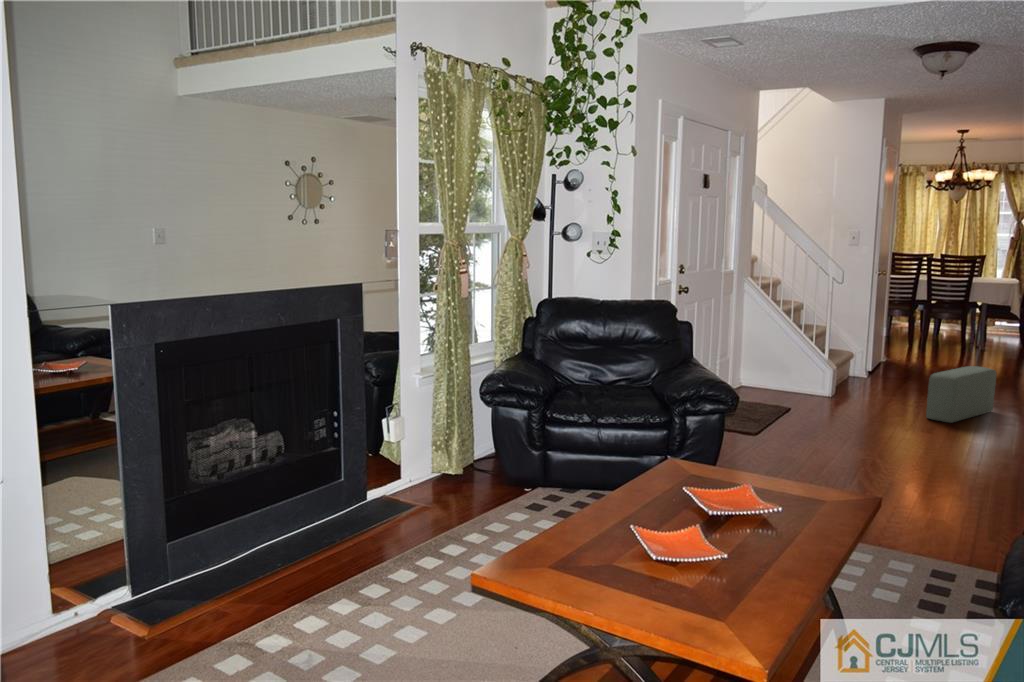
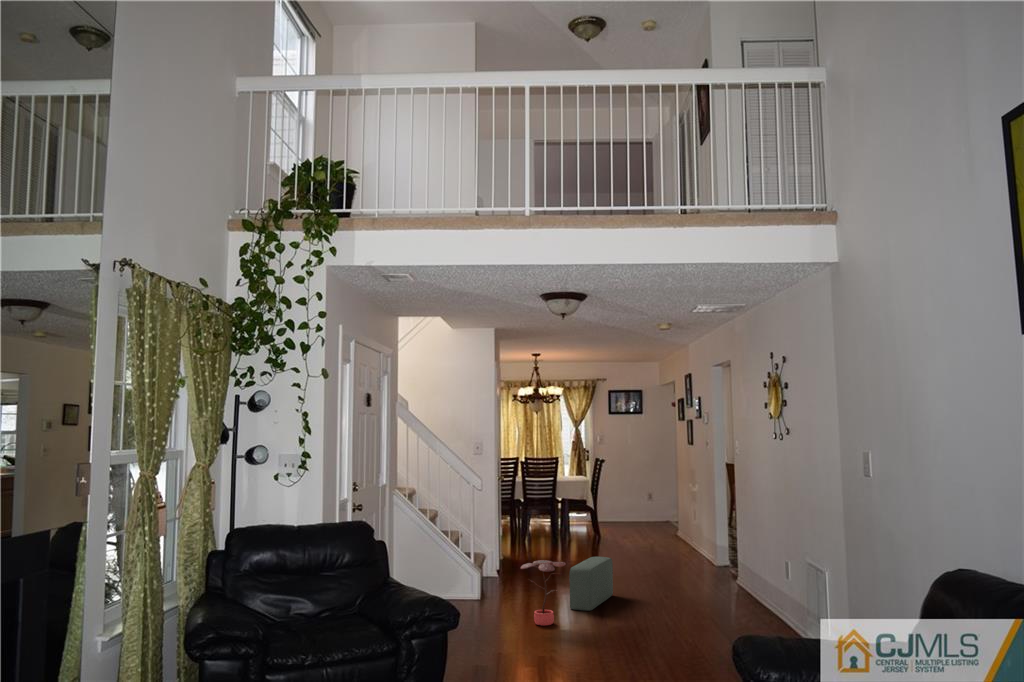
potted plant: none [860,361,918,430] -> present [521,560,566,626]

